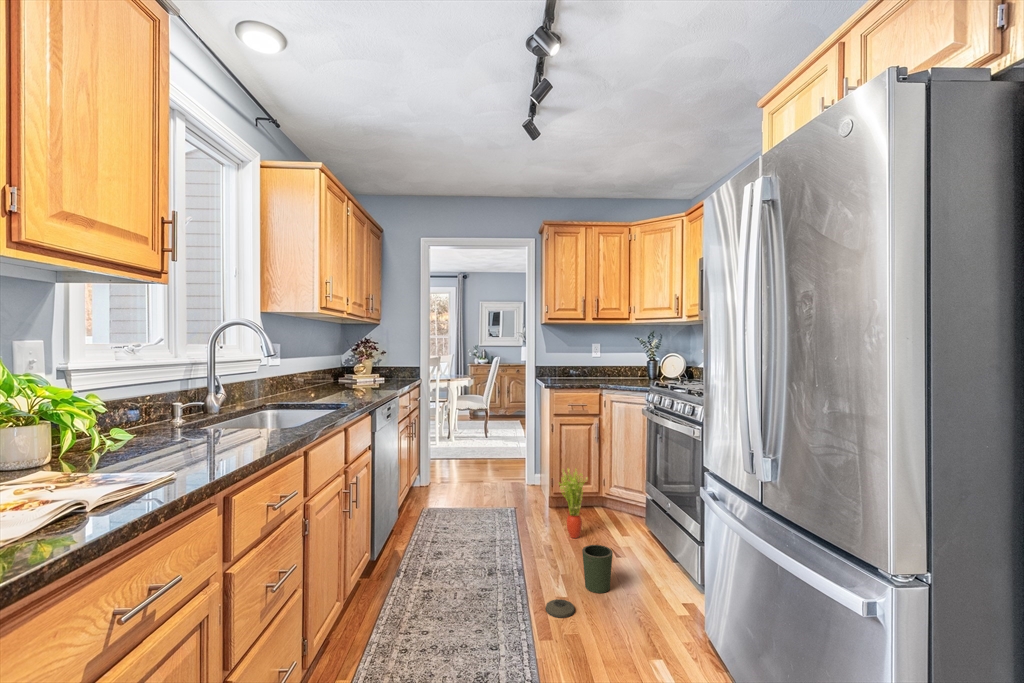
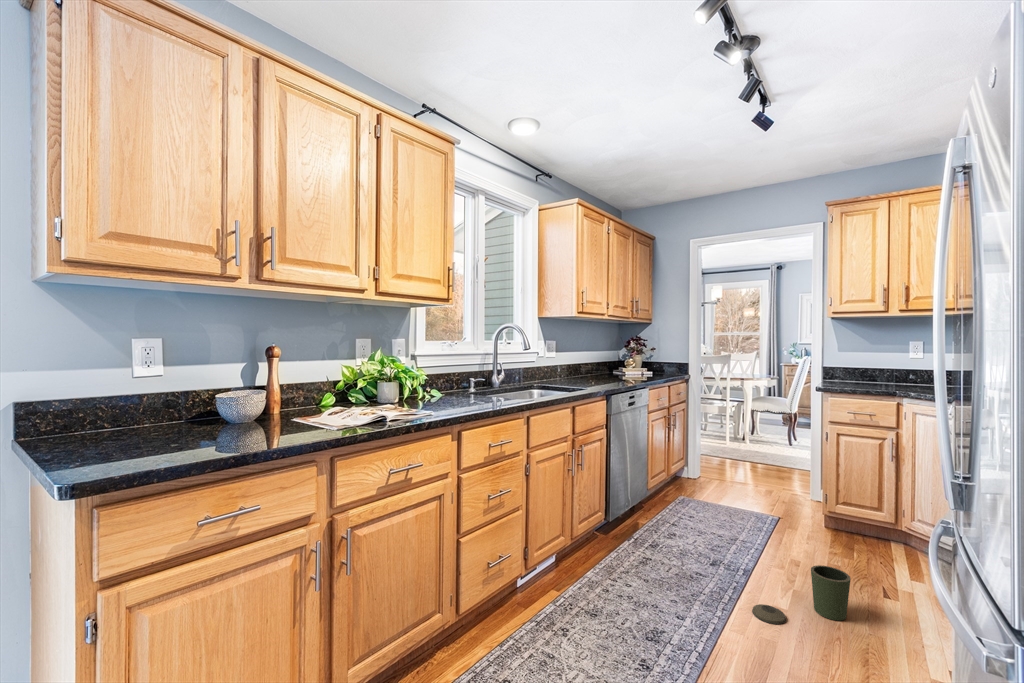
potted plant: present [560,469,588,538] -> none [812,481,854,563]

